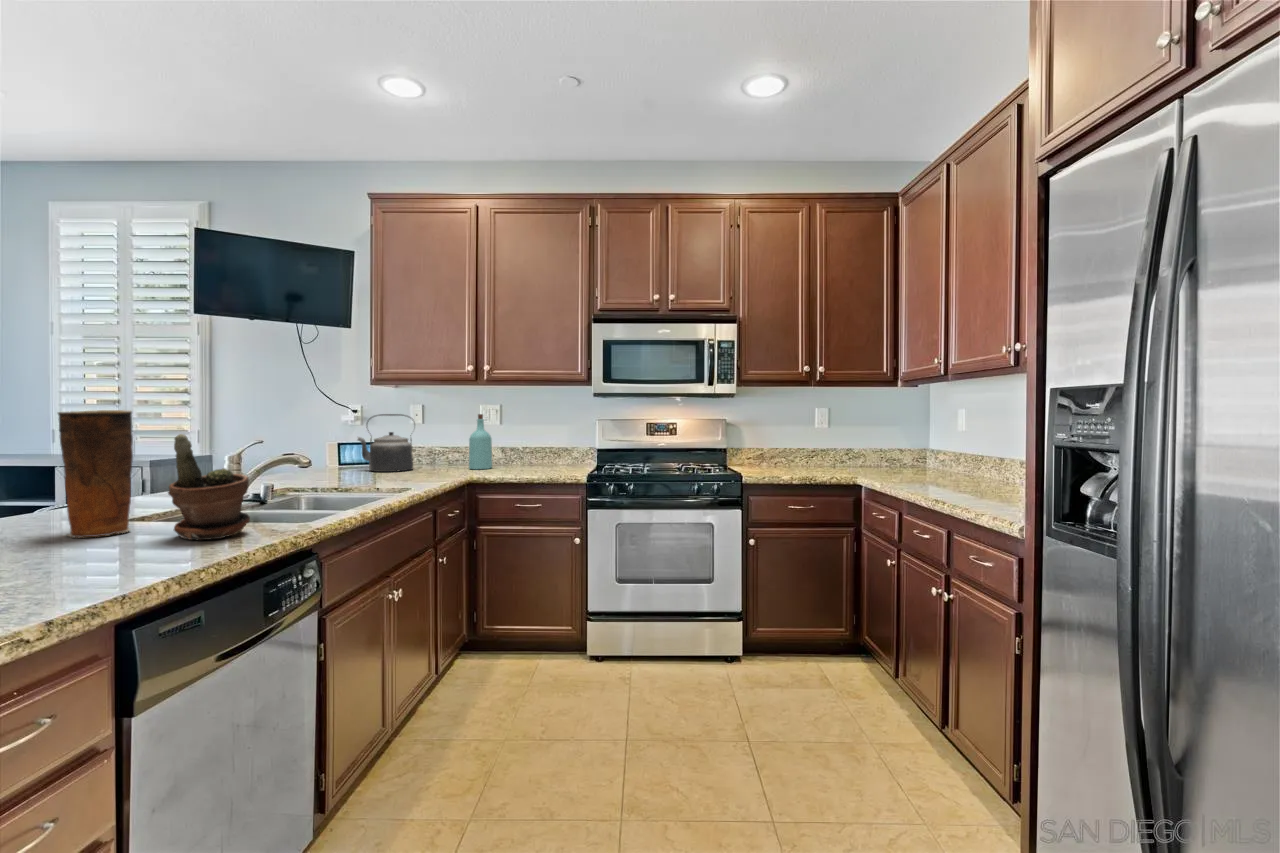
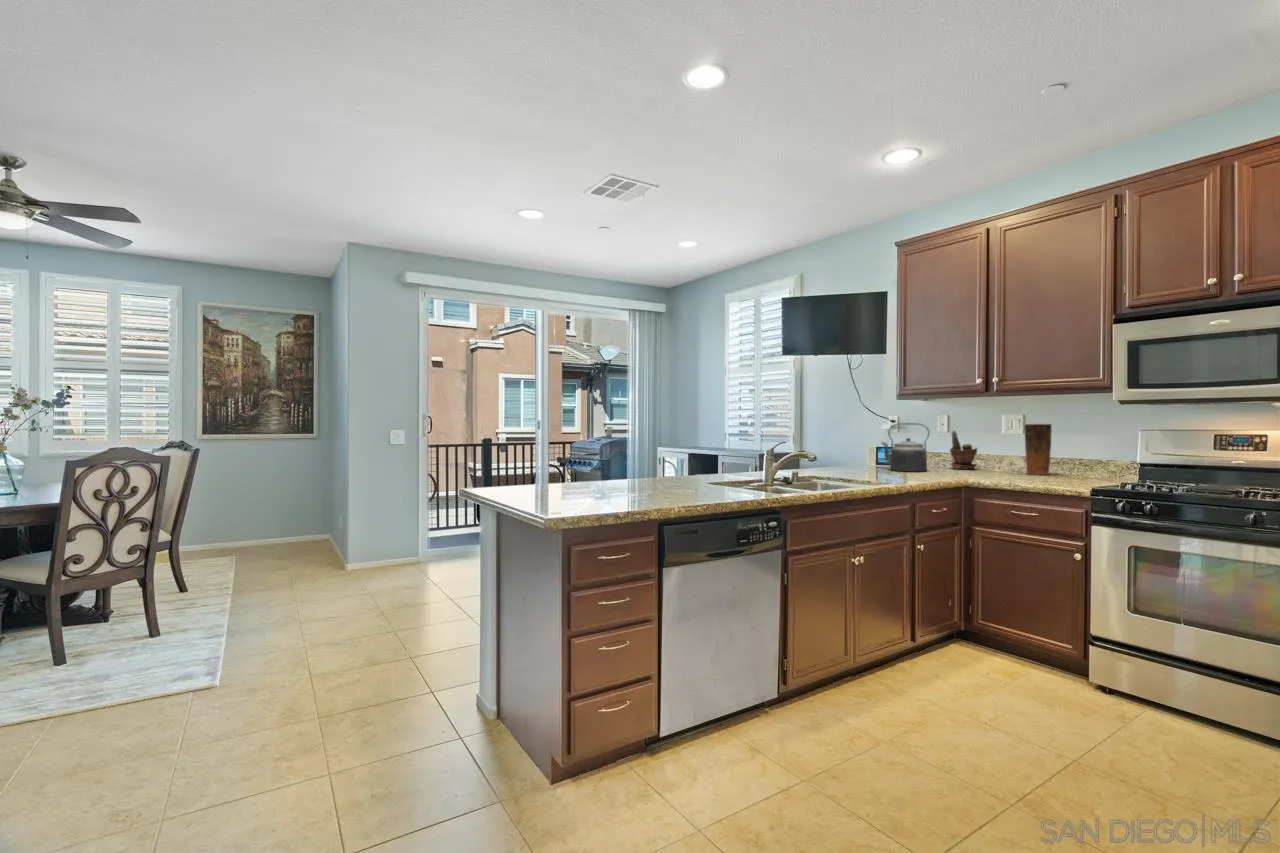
vase: present [58,410,133,538] -> present [1025,424,1052,475]
bottle: present [469,414,492,469] -> none [977,424,1003,476]
potted plant: present [168,434,250,540] -> present [950,430,977,469]

